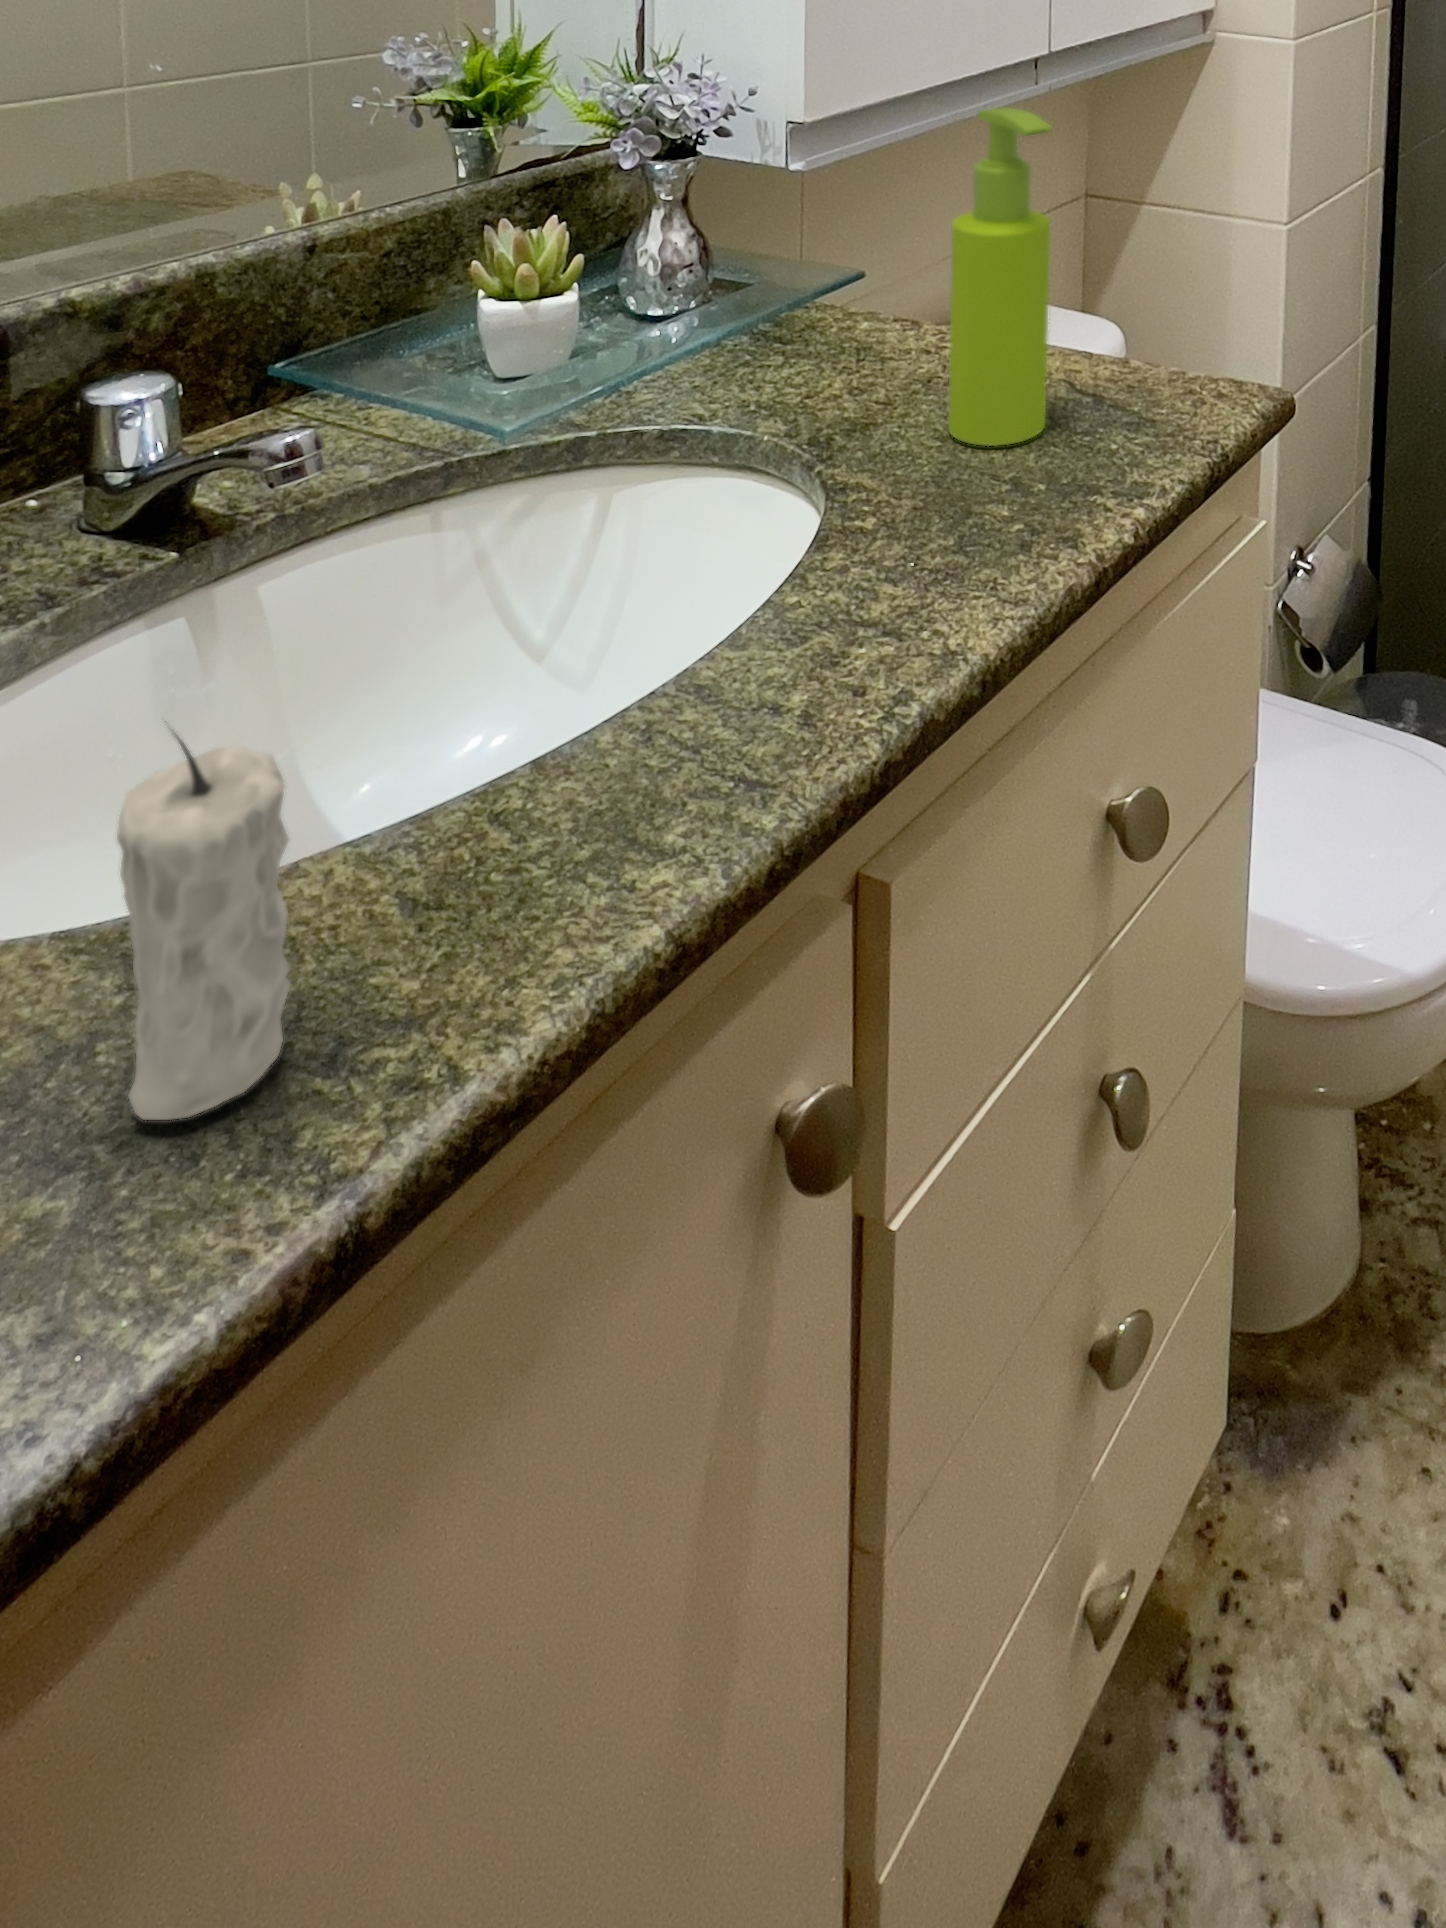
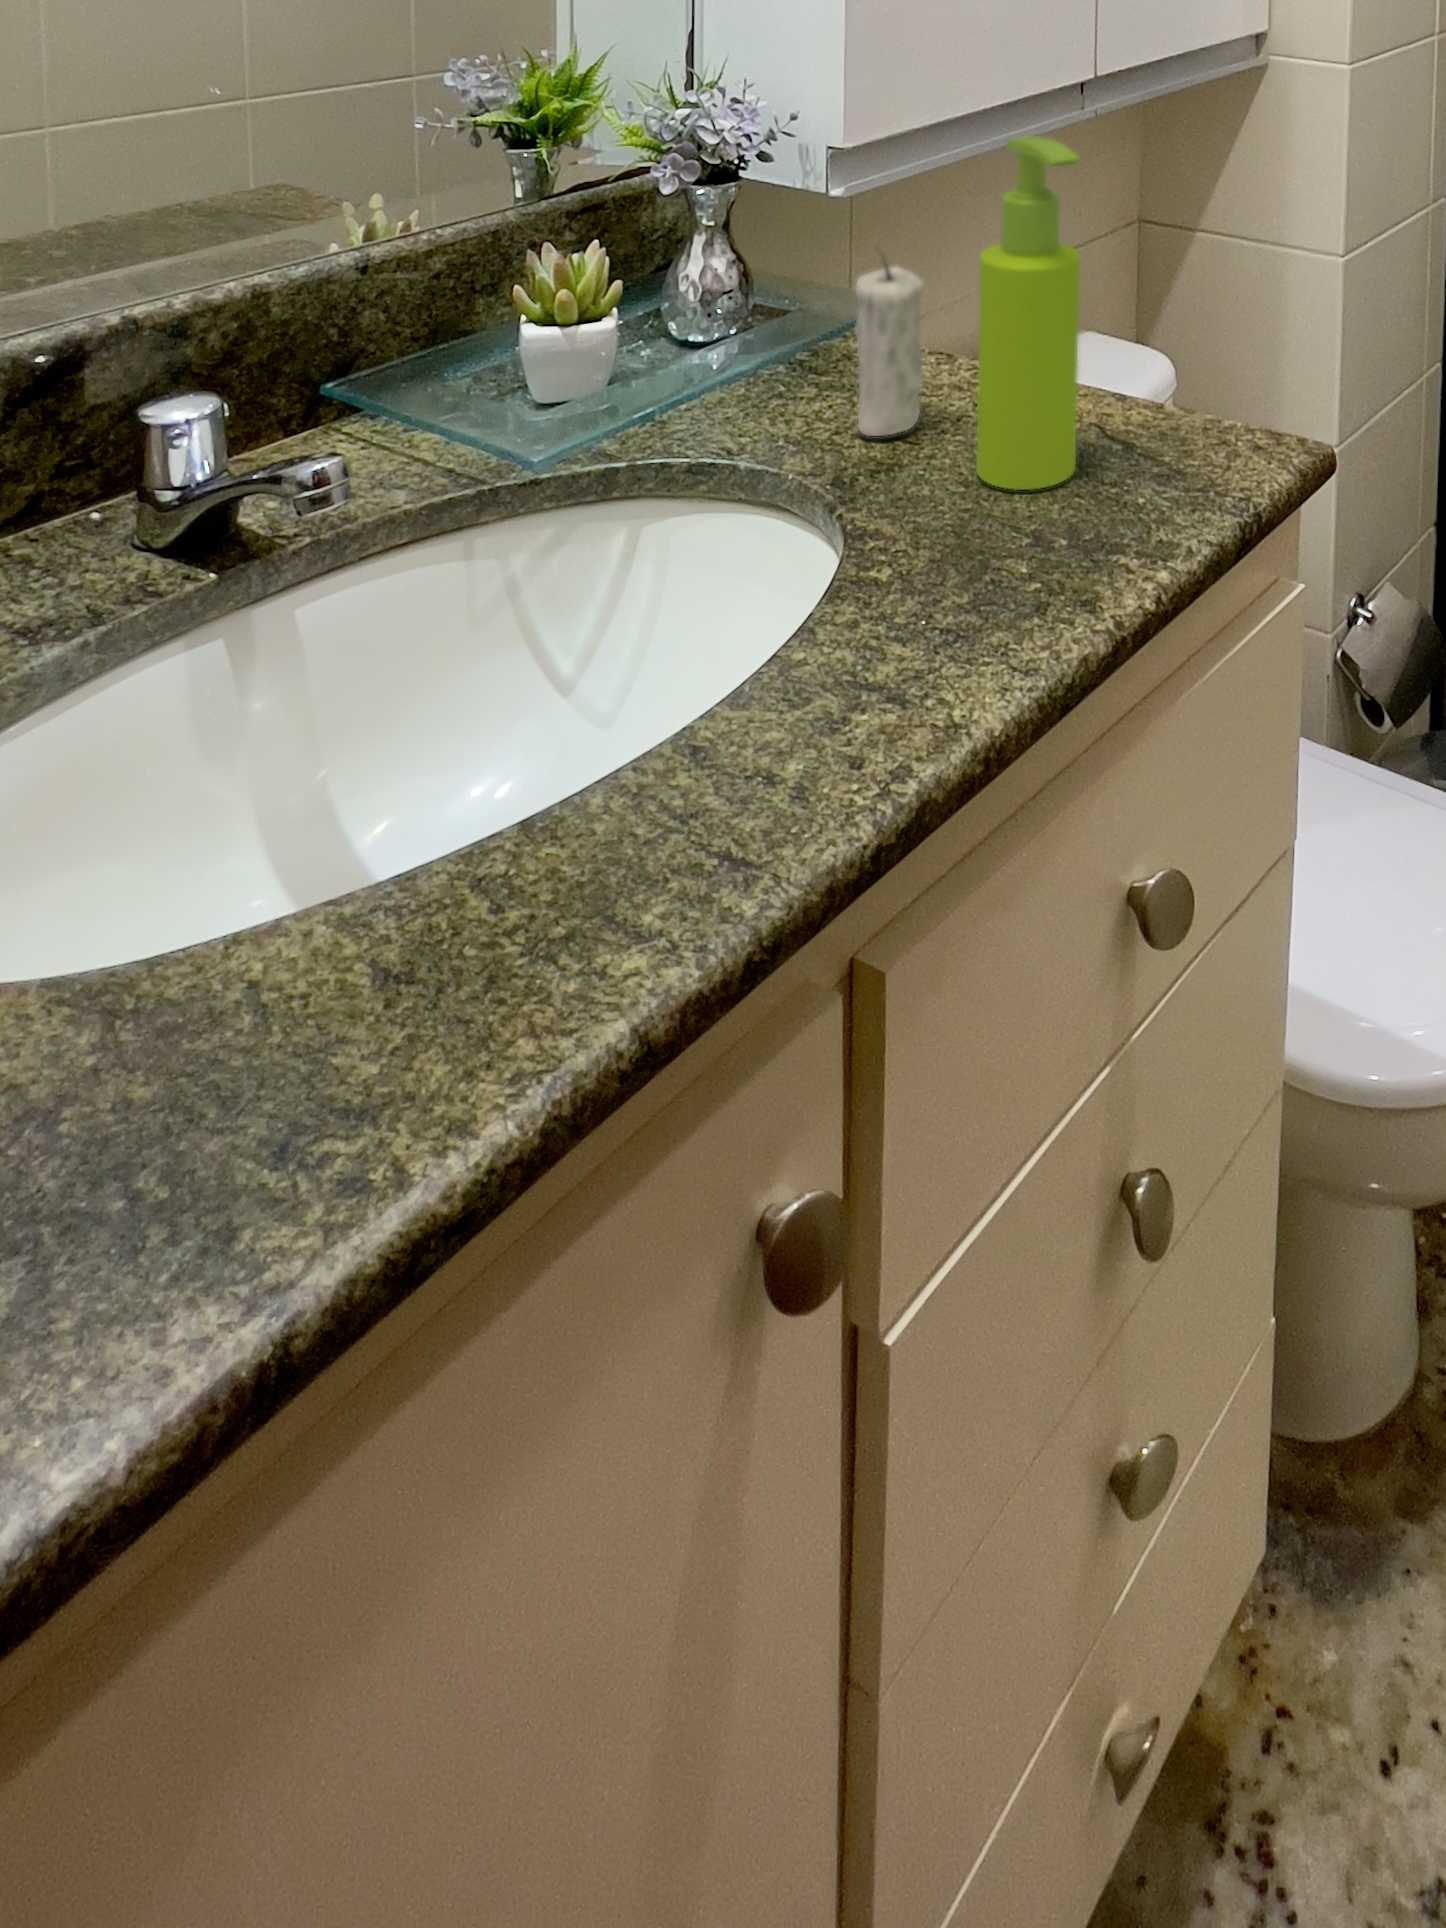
candle: present [117,721,290,1120] -> present [855,265,924,436]

